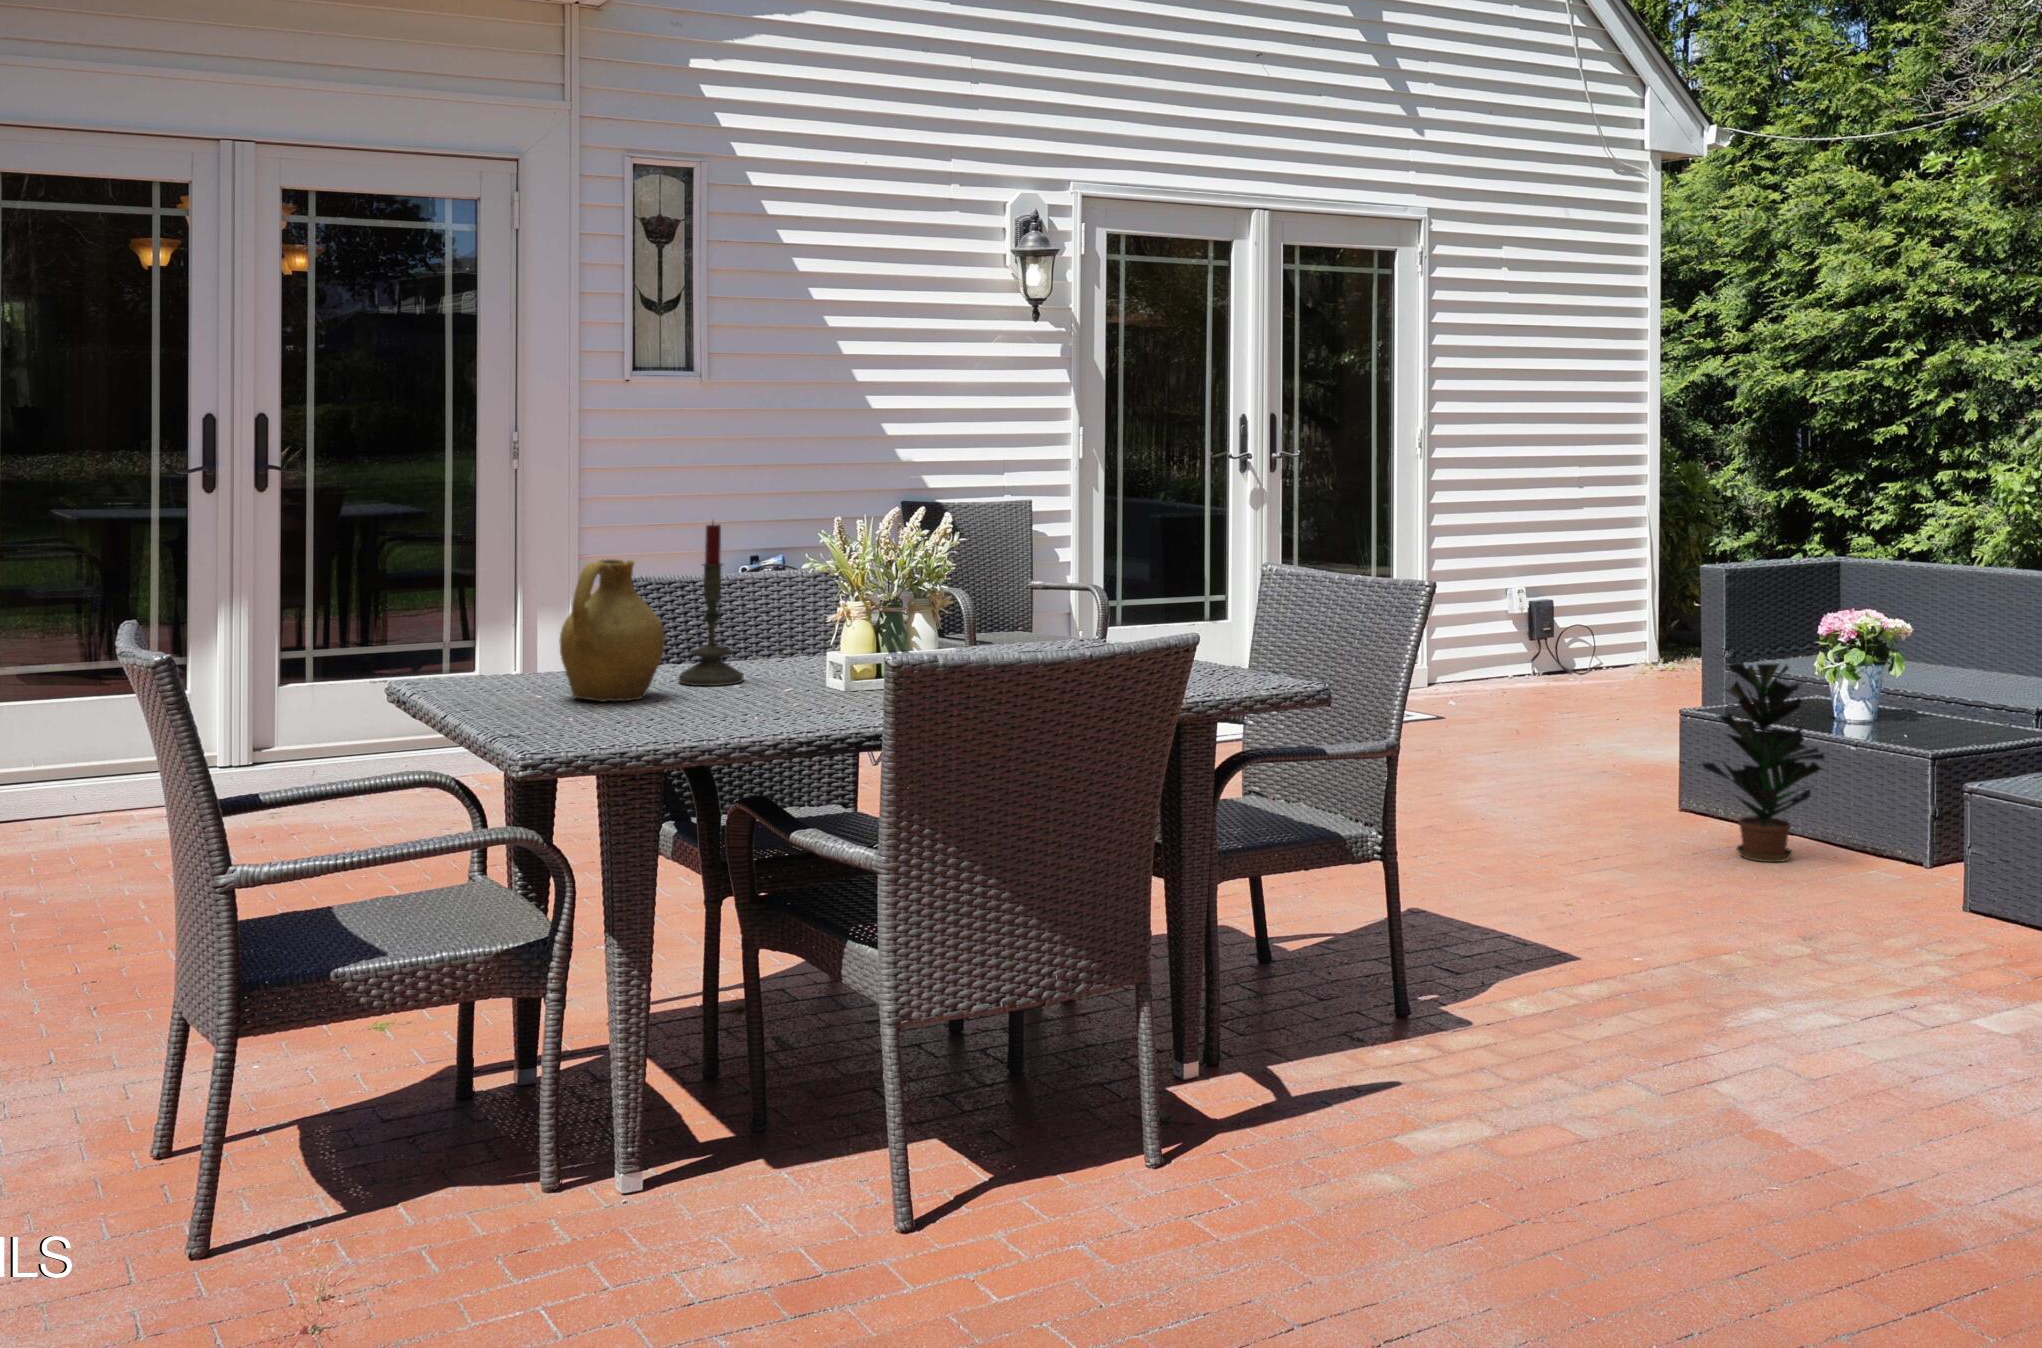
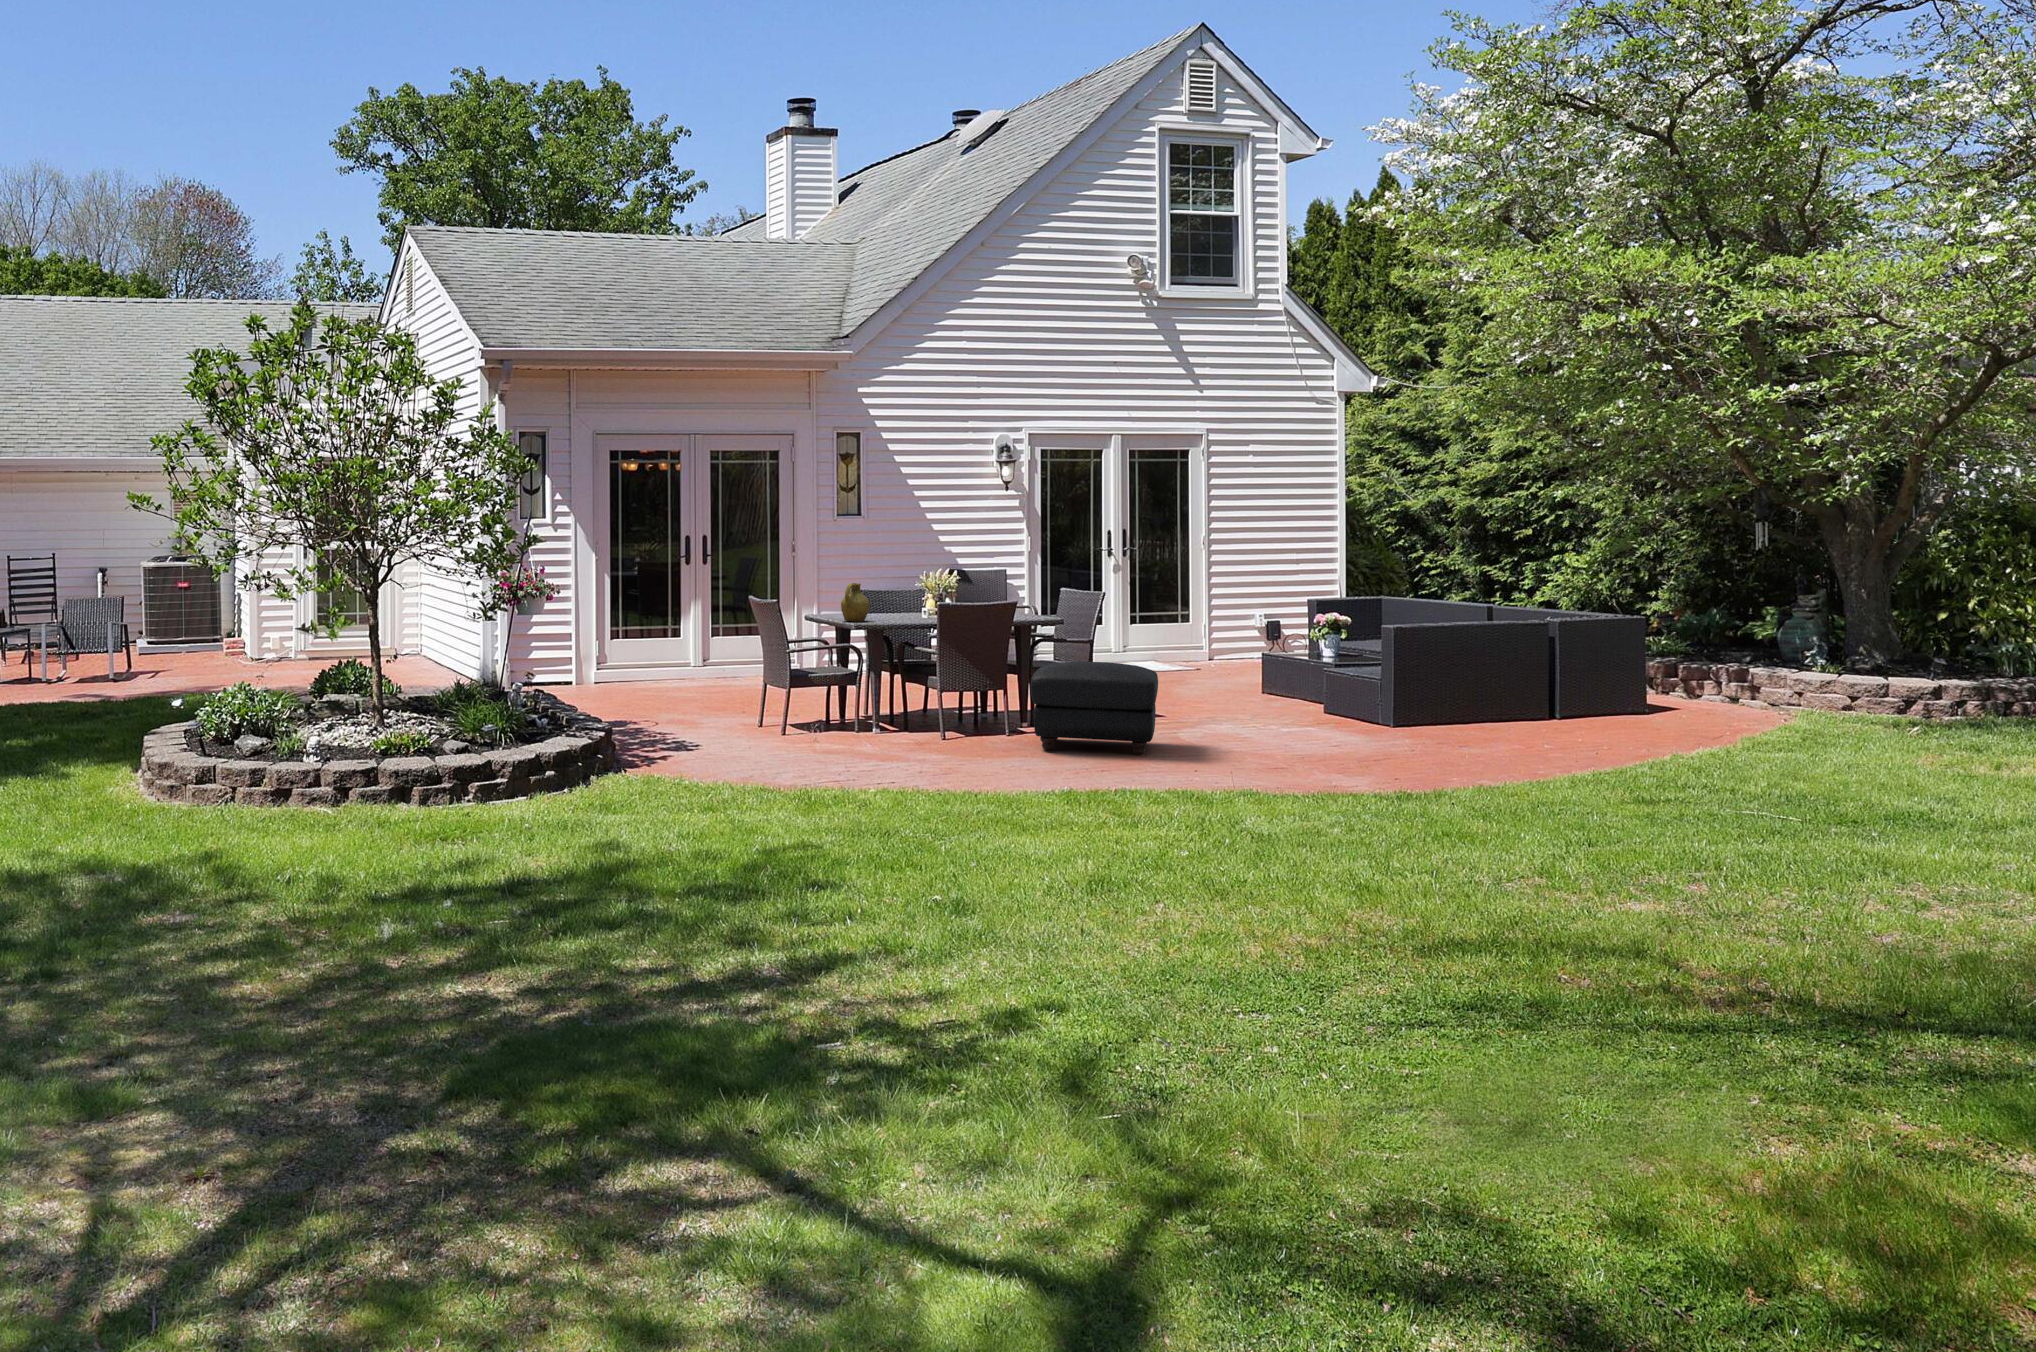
candle: present [679,524,744,686] -> none [872,572,891,620]
potted plant: present [1702,662,1824,862] -> none [1261,633,1311,710]
ottoman: none [1255,838,1740,1221] -> present [1031,662,1158,756]

